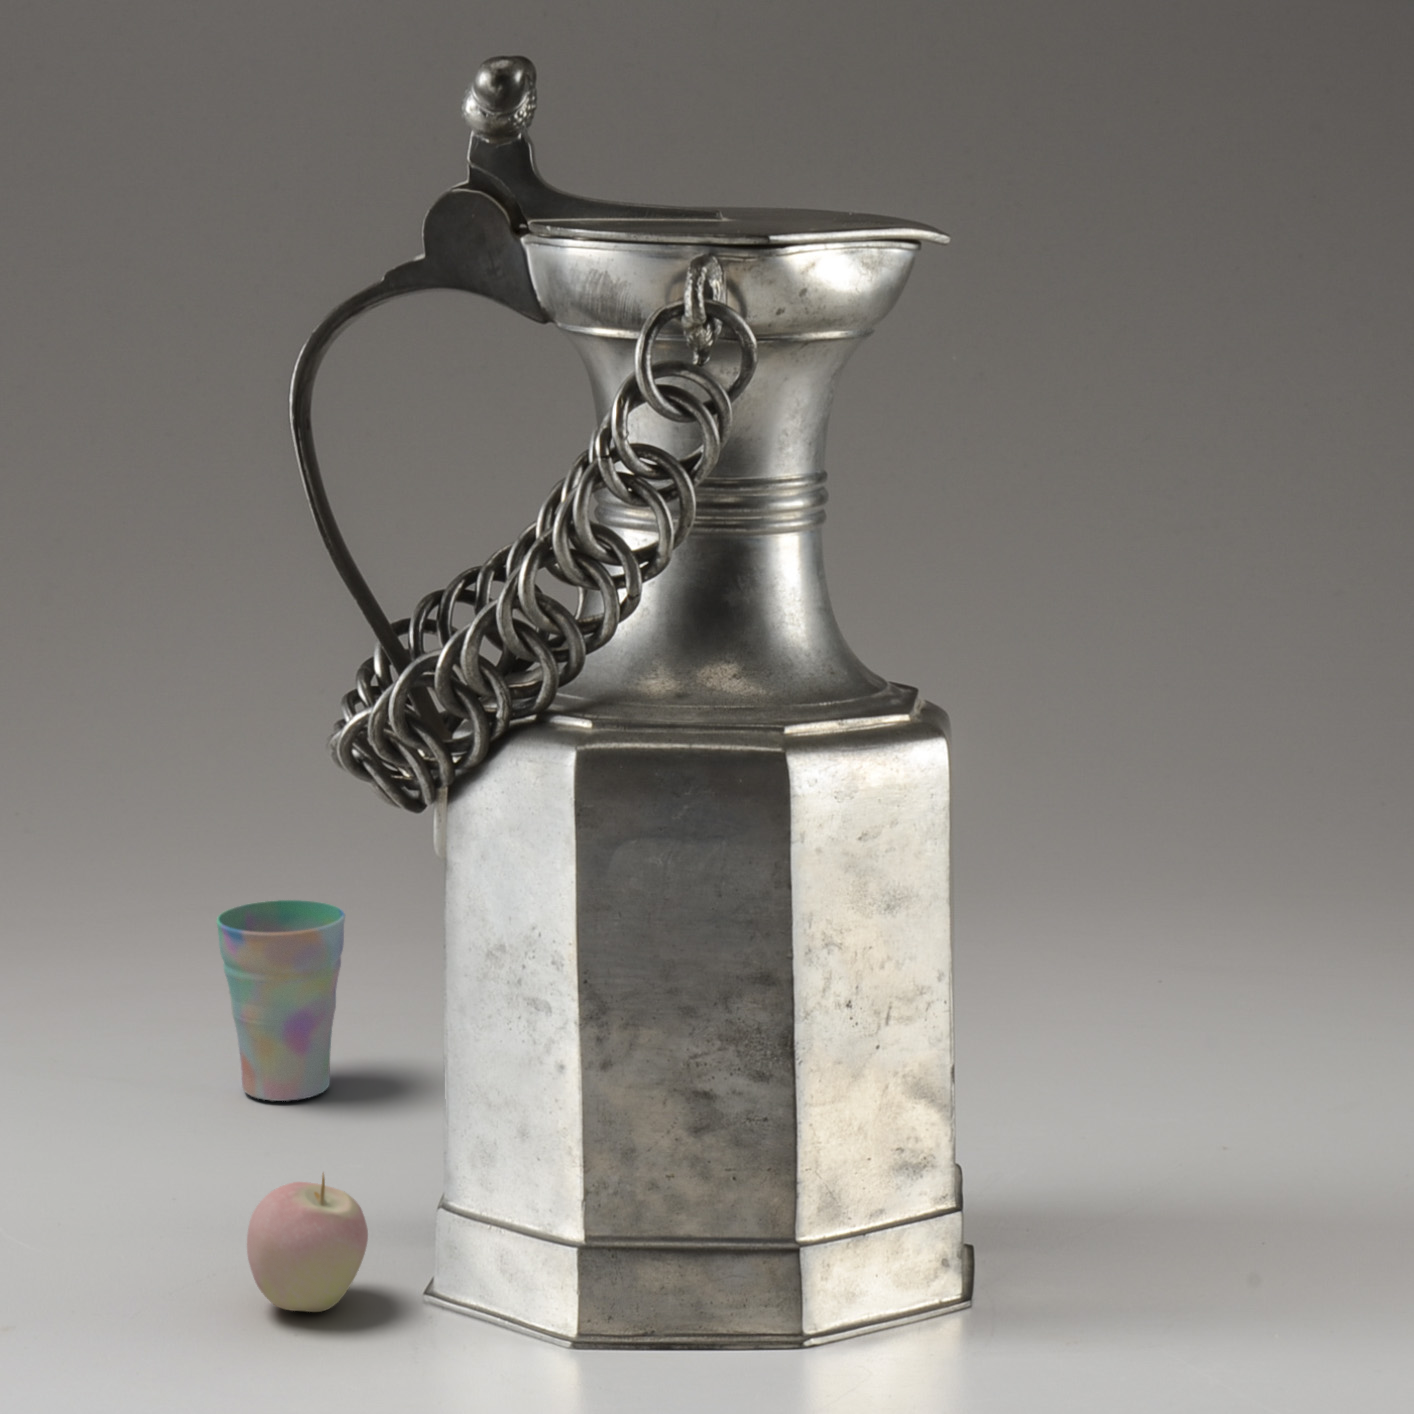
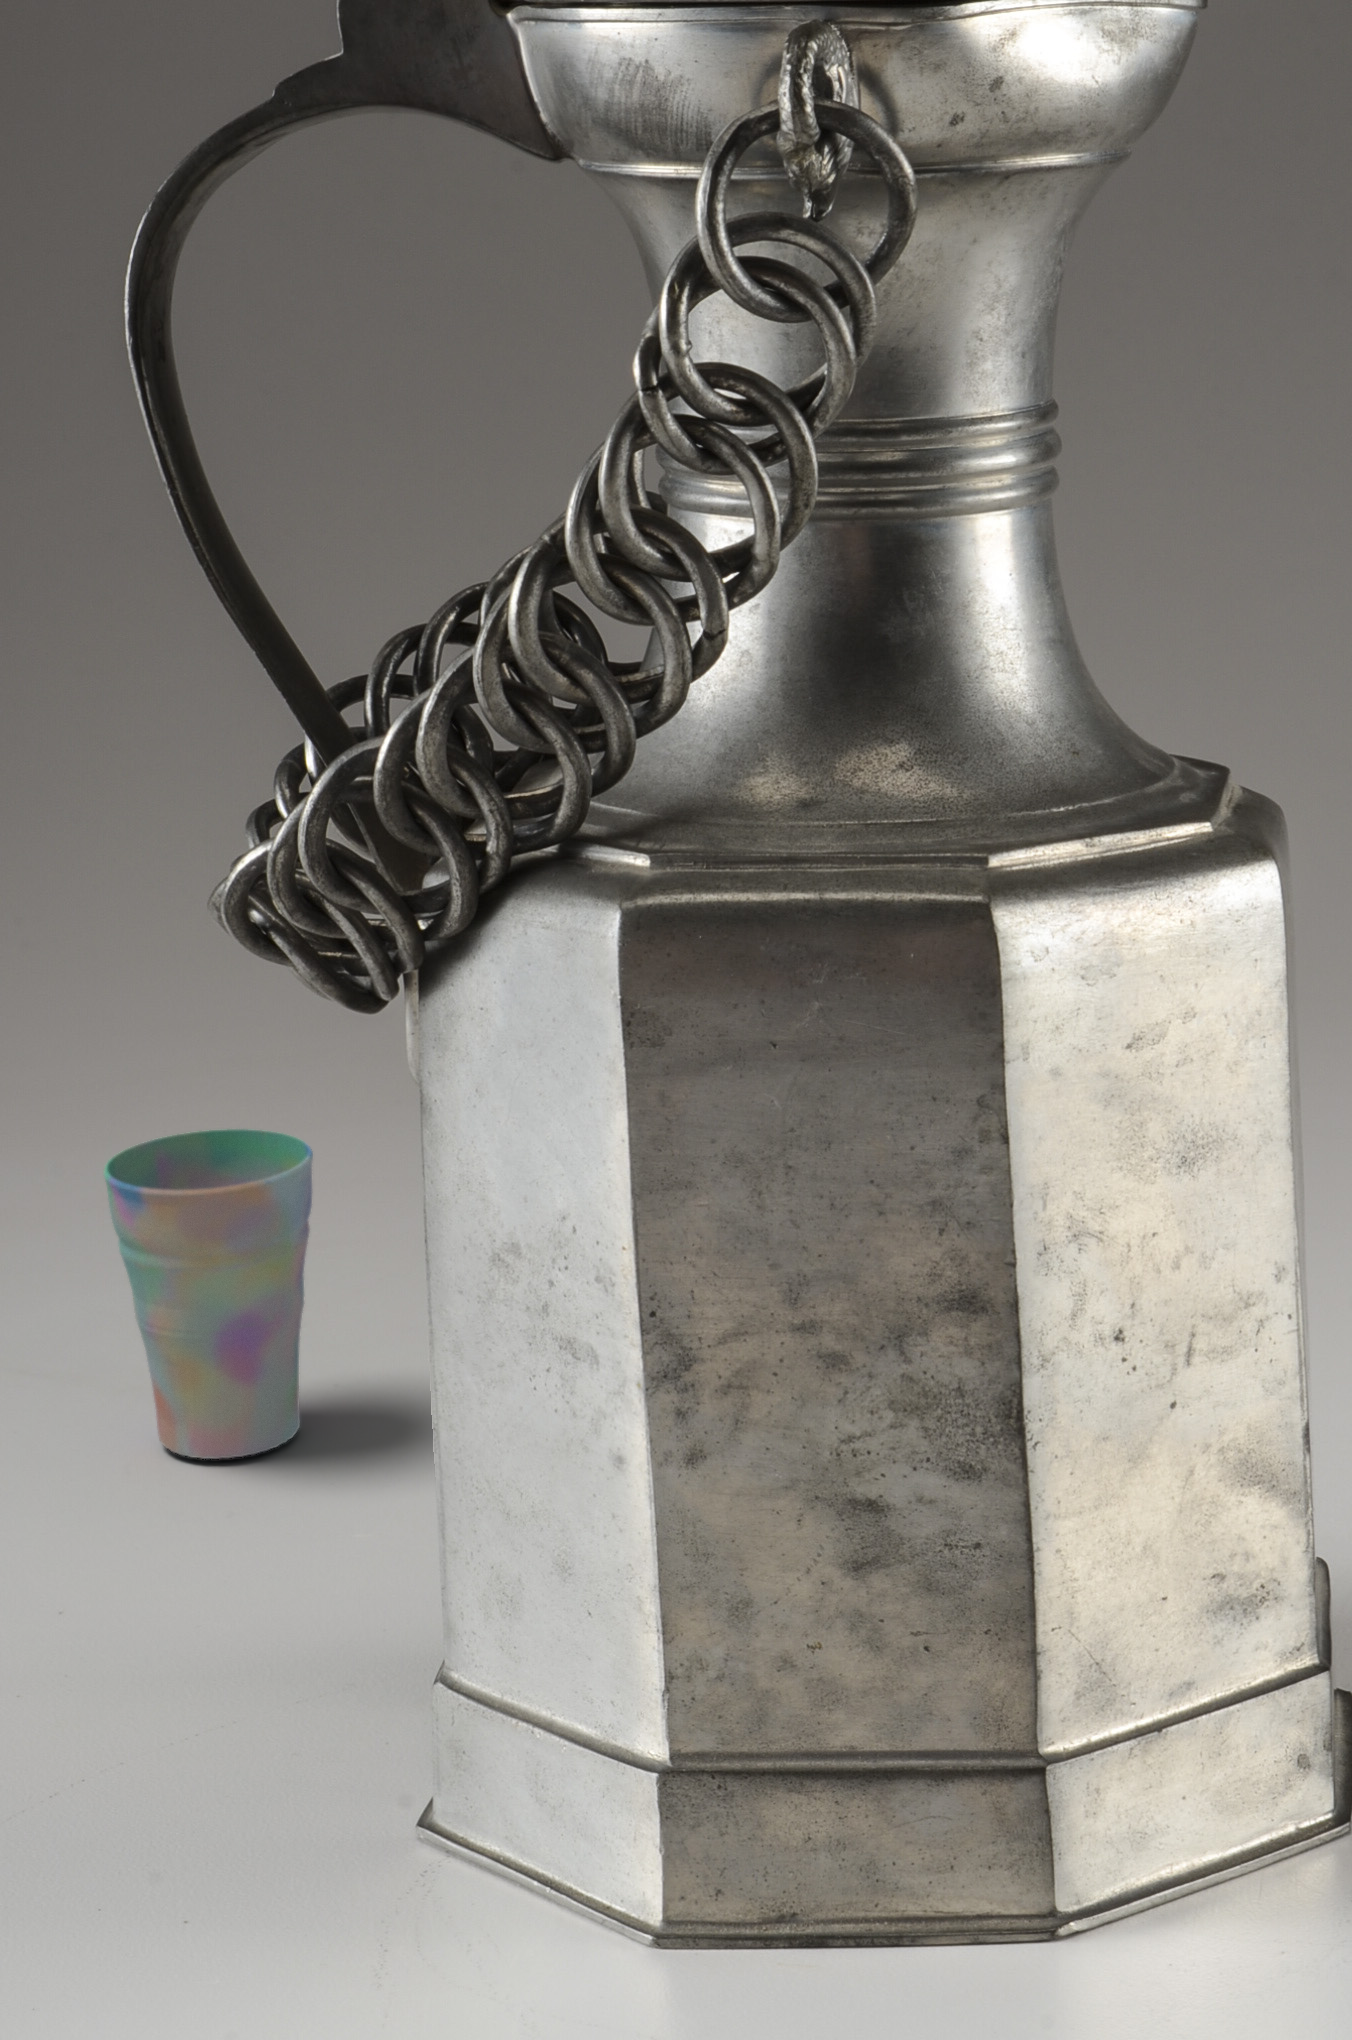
apple: present [247,1174,368,1312] -> none [103,1634,310,1874]

